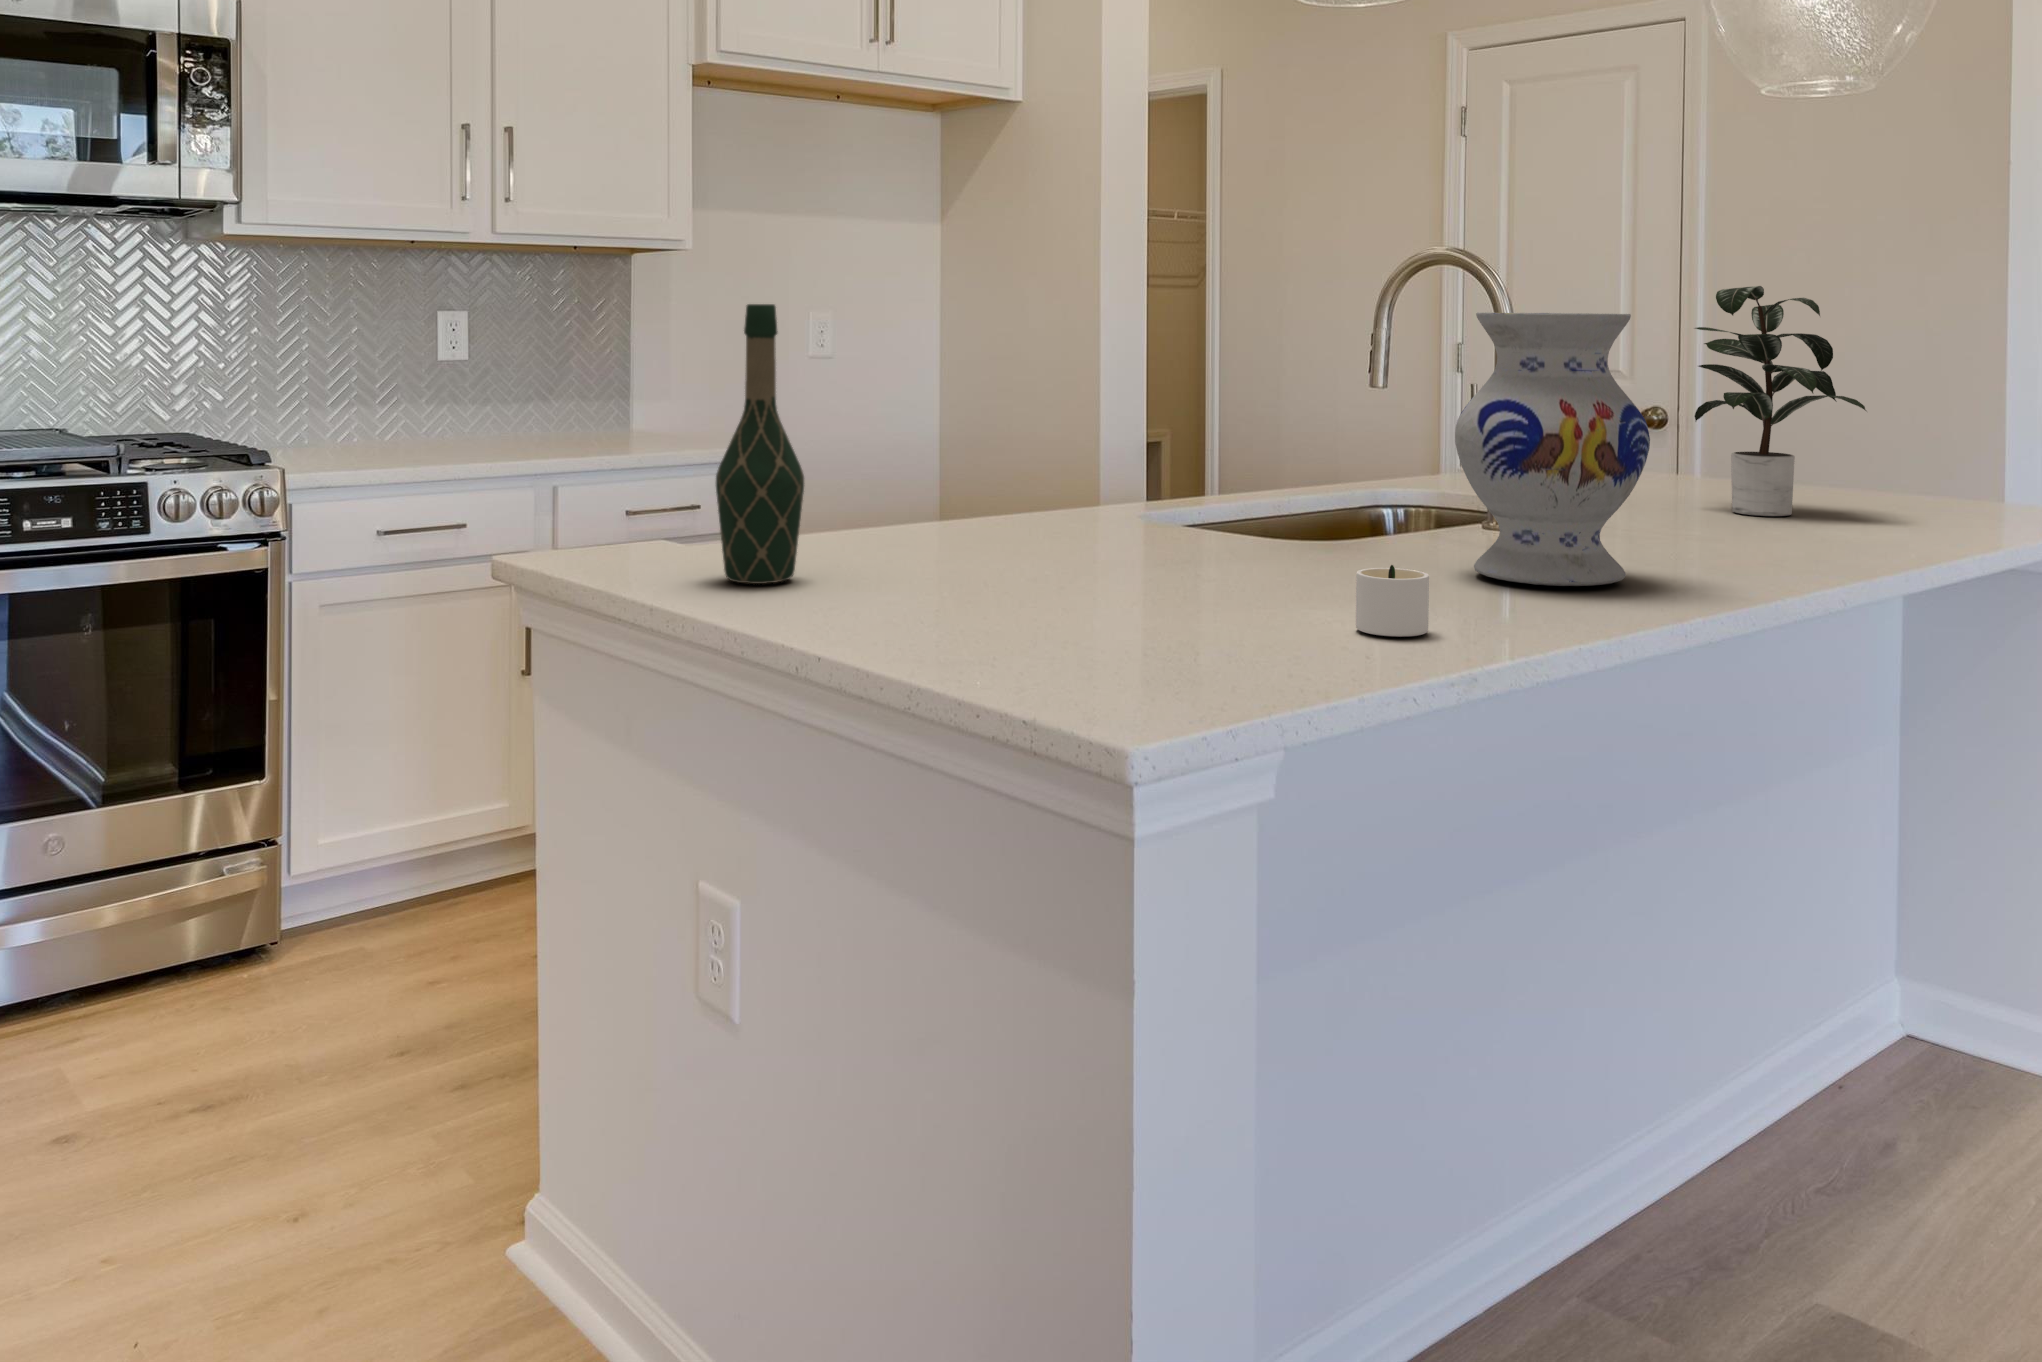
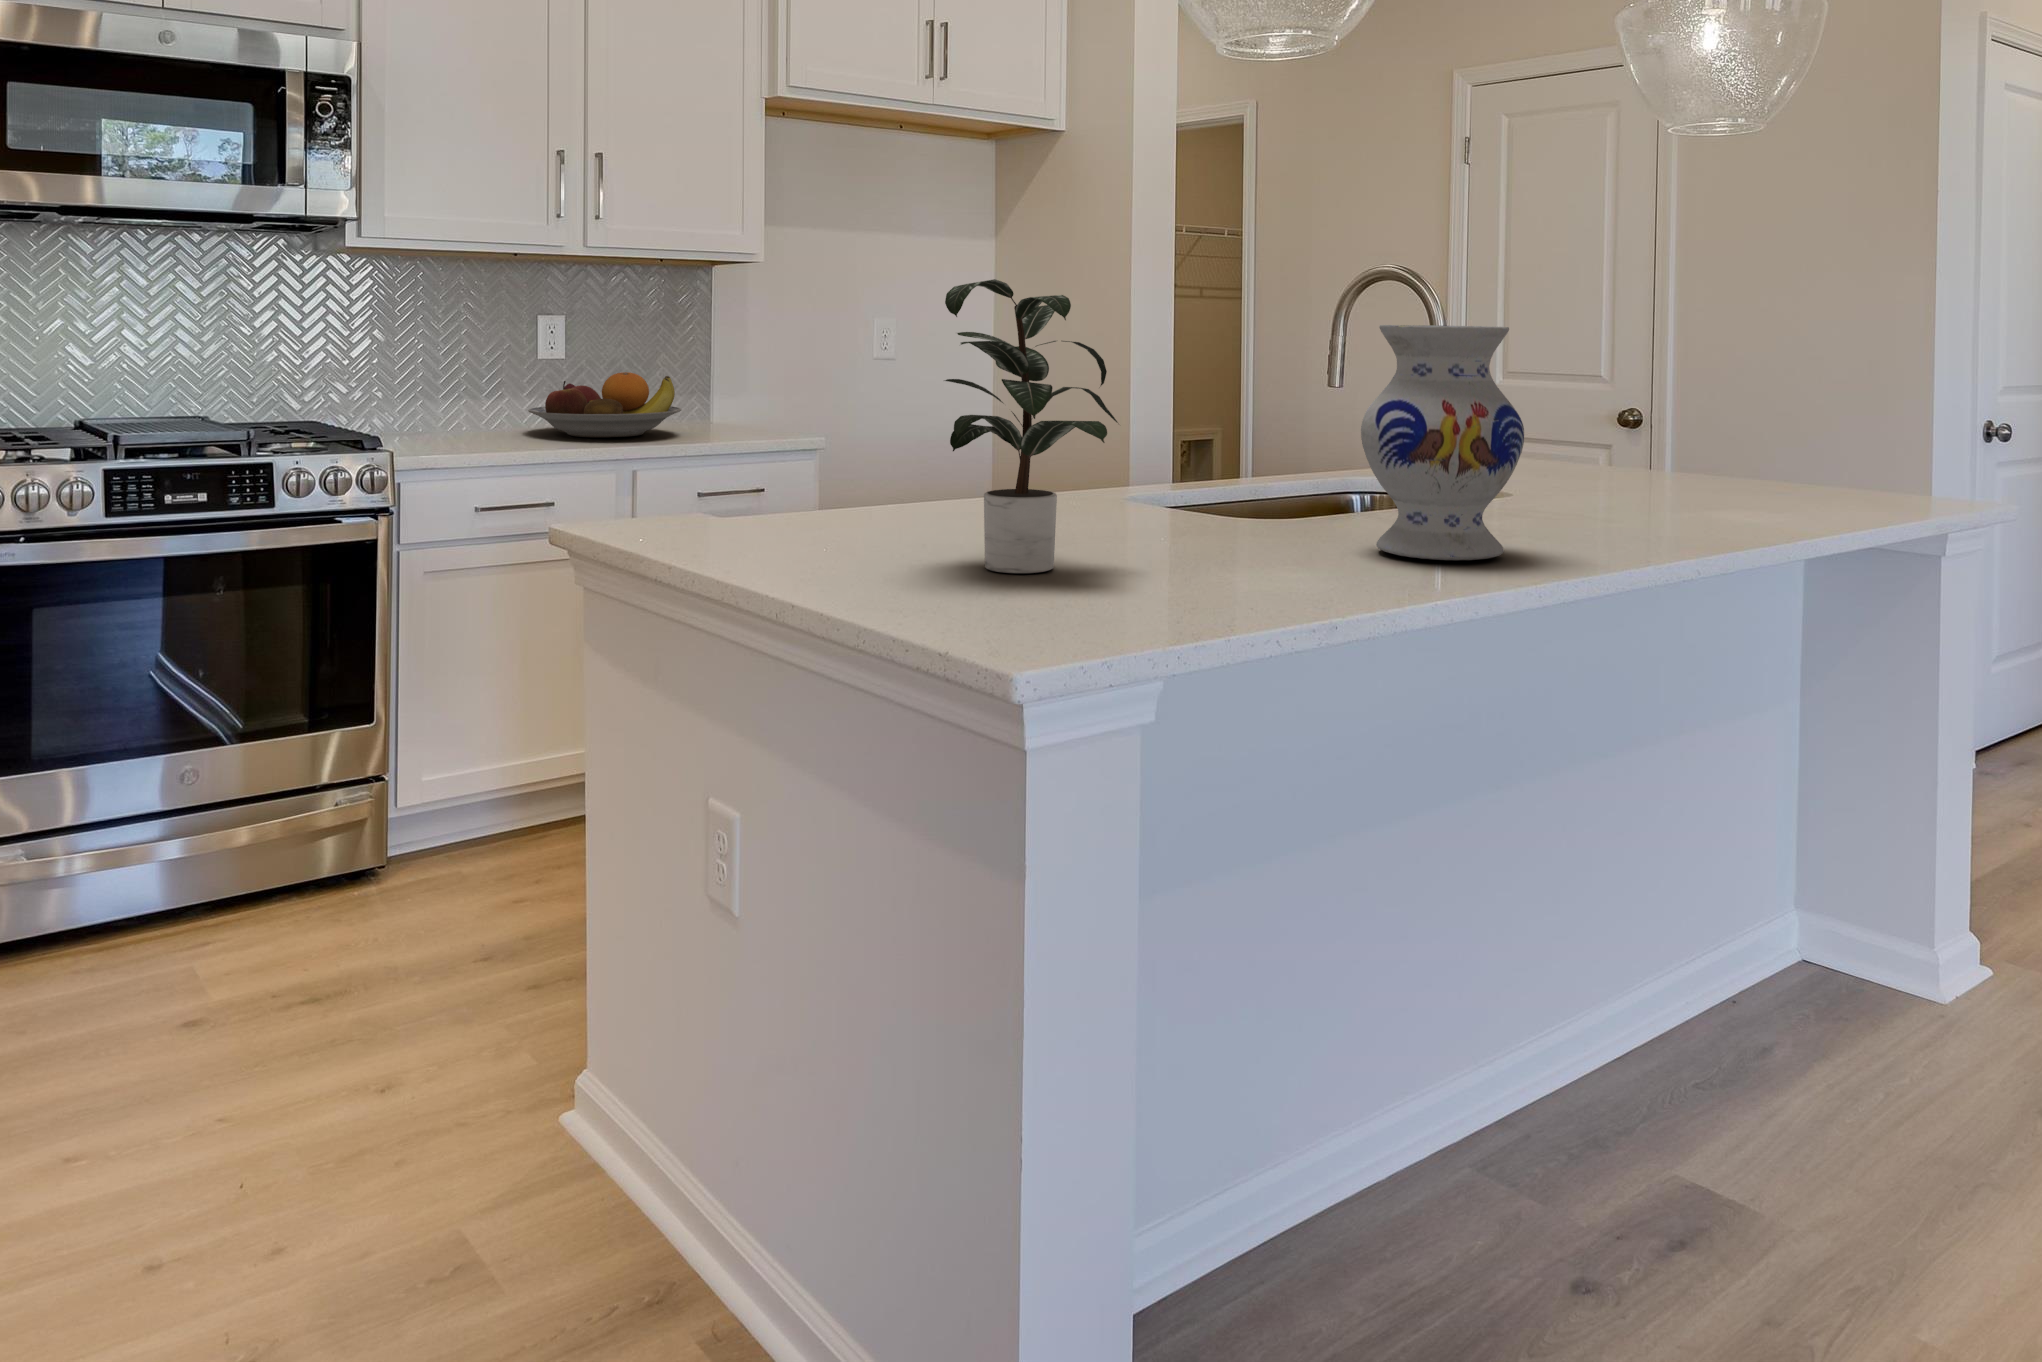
potted plant: present [1695,286,1866,516] -> present [945,279,1118,573]
wine bottle: present [716,304,804,584] -> none [722,314,798,552]
fruit bowl: none [428,376,602,451] -> present [528,372,681,437]
candle: present [1356,565,1429,637] -> none [1244,540,1323,605]

